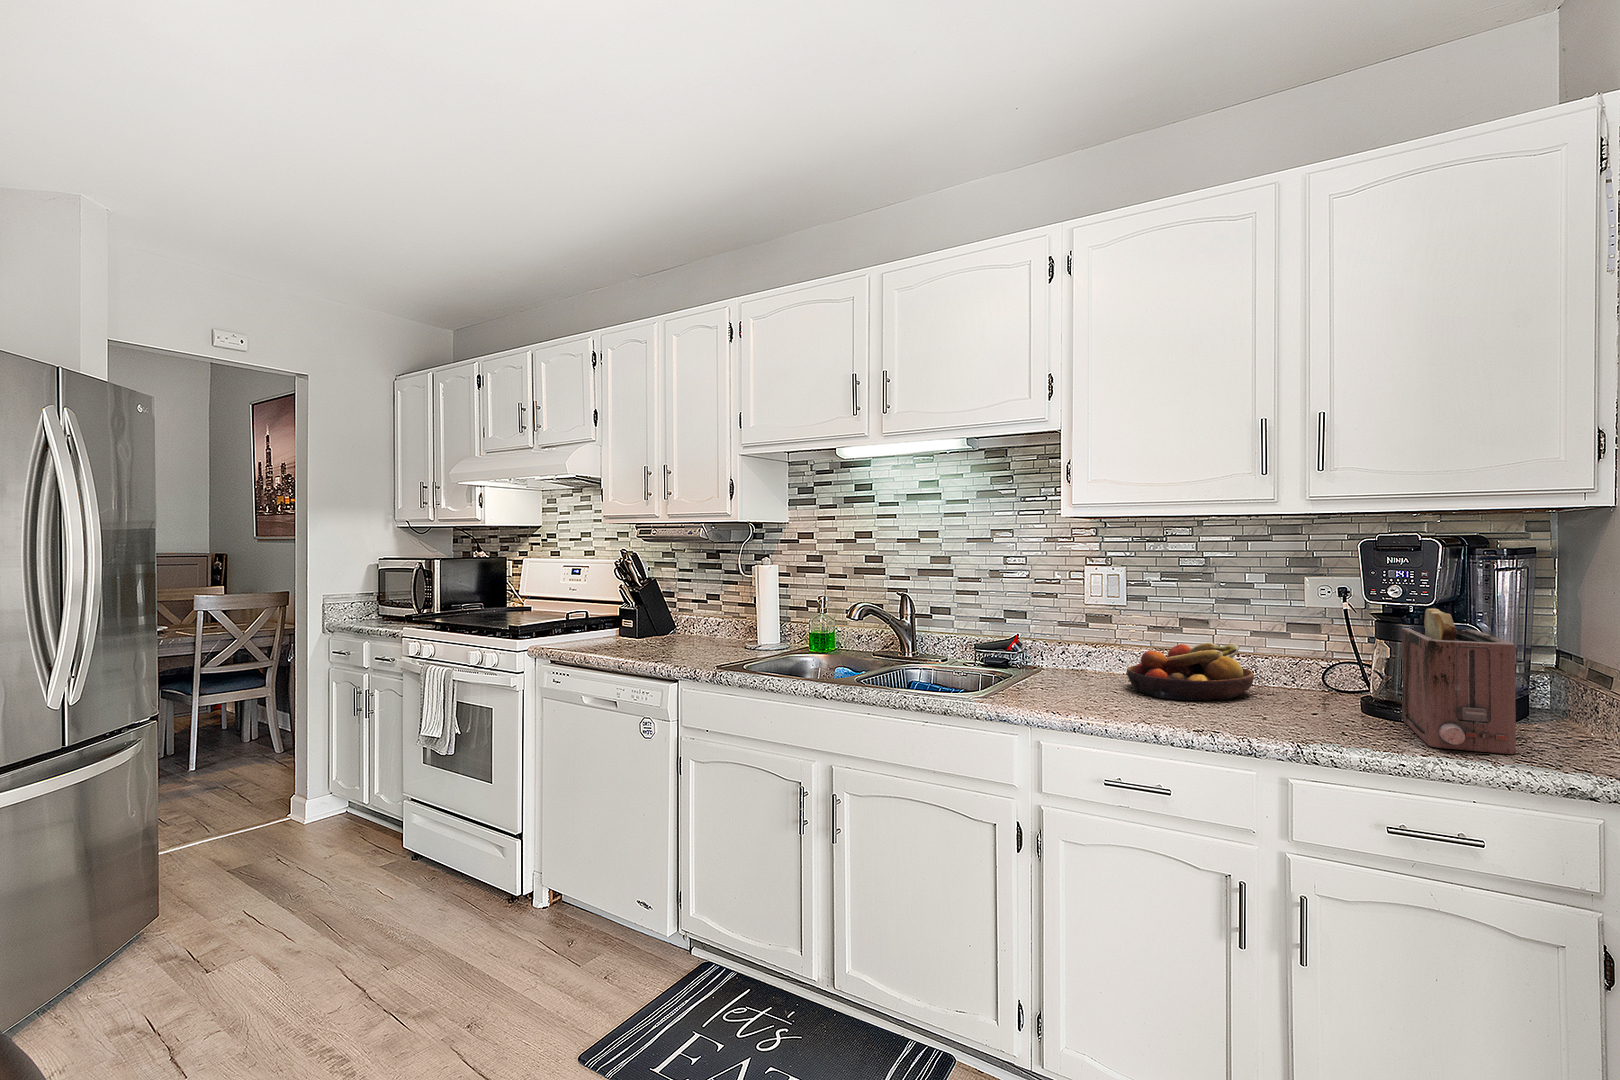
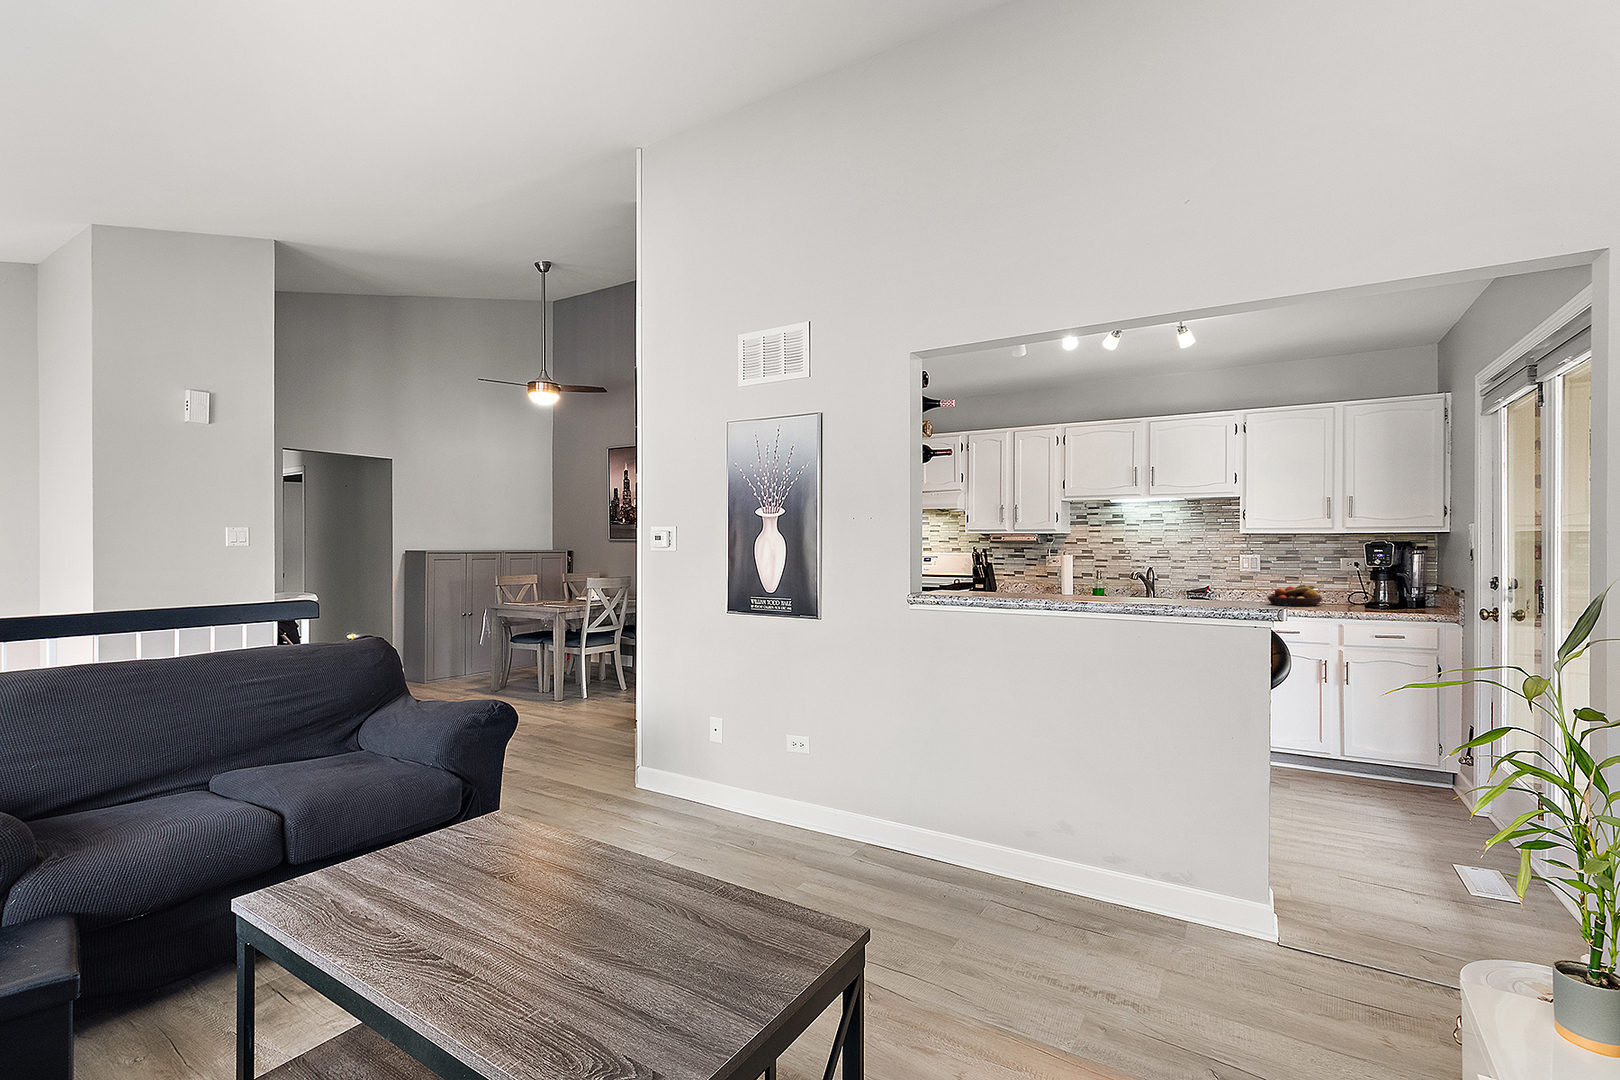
toaster: present [1402,608,1516,754] -> none [1379,567,1415,612]

